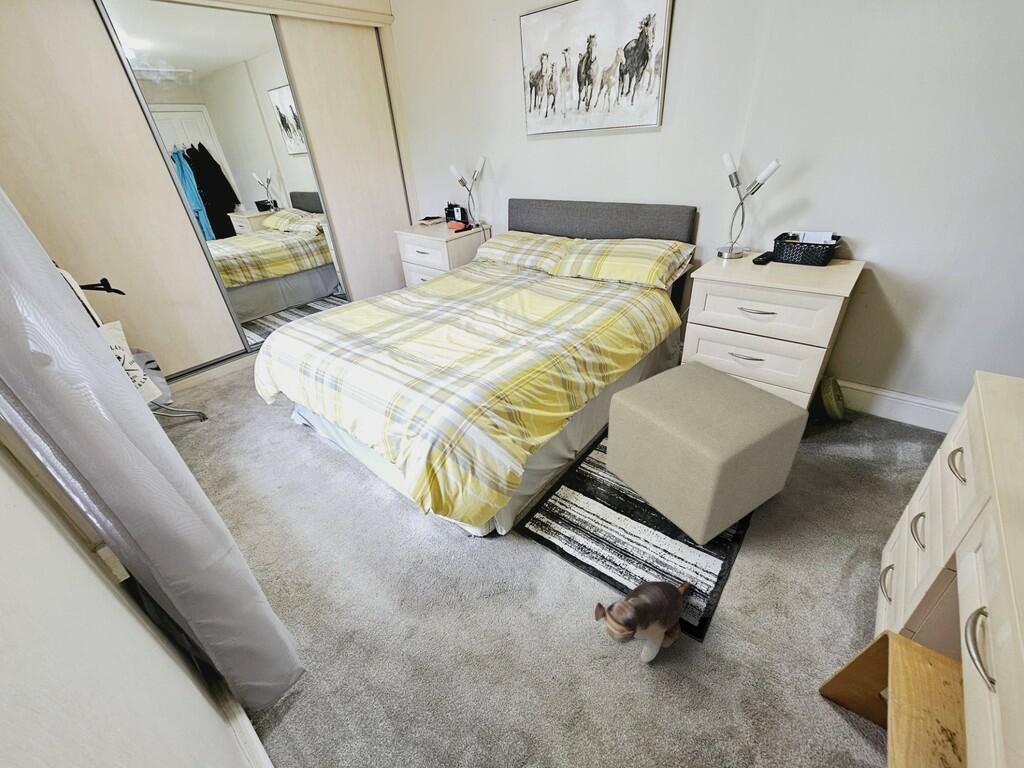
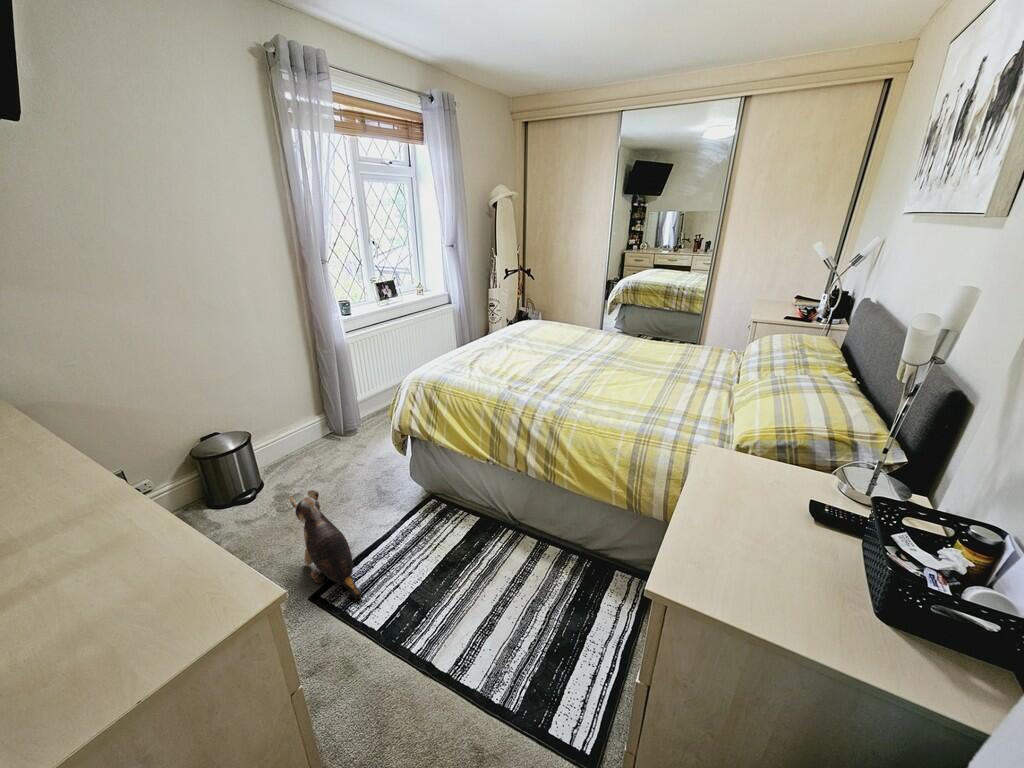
ottoman: present [606,361,809,545] -> none [387,466,606,722]

